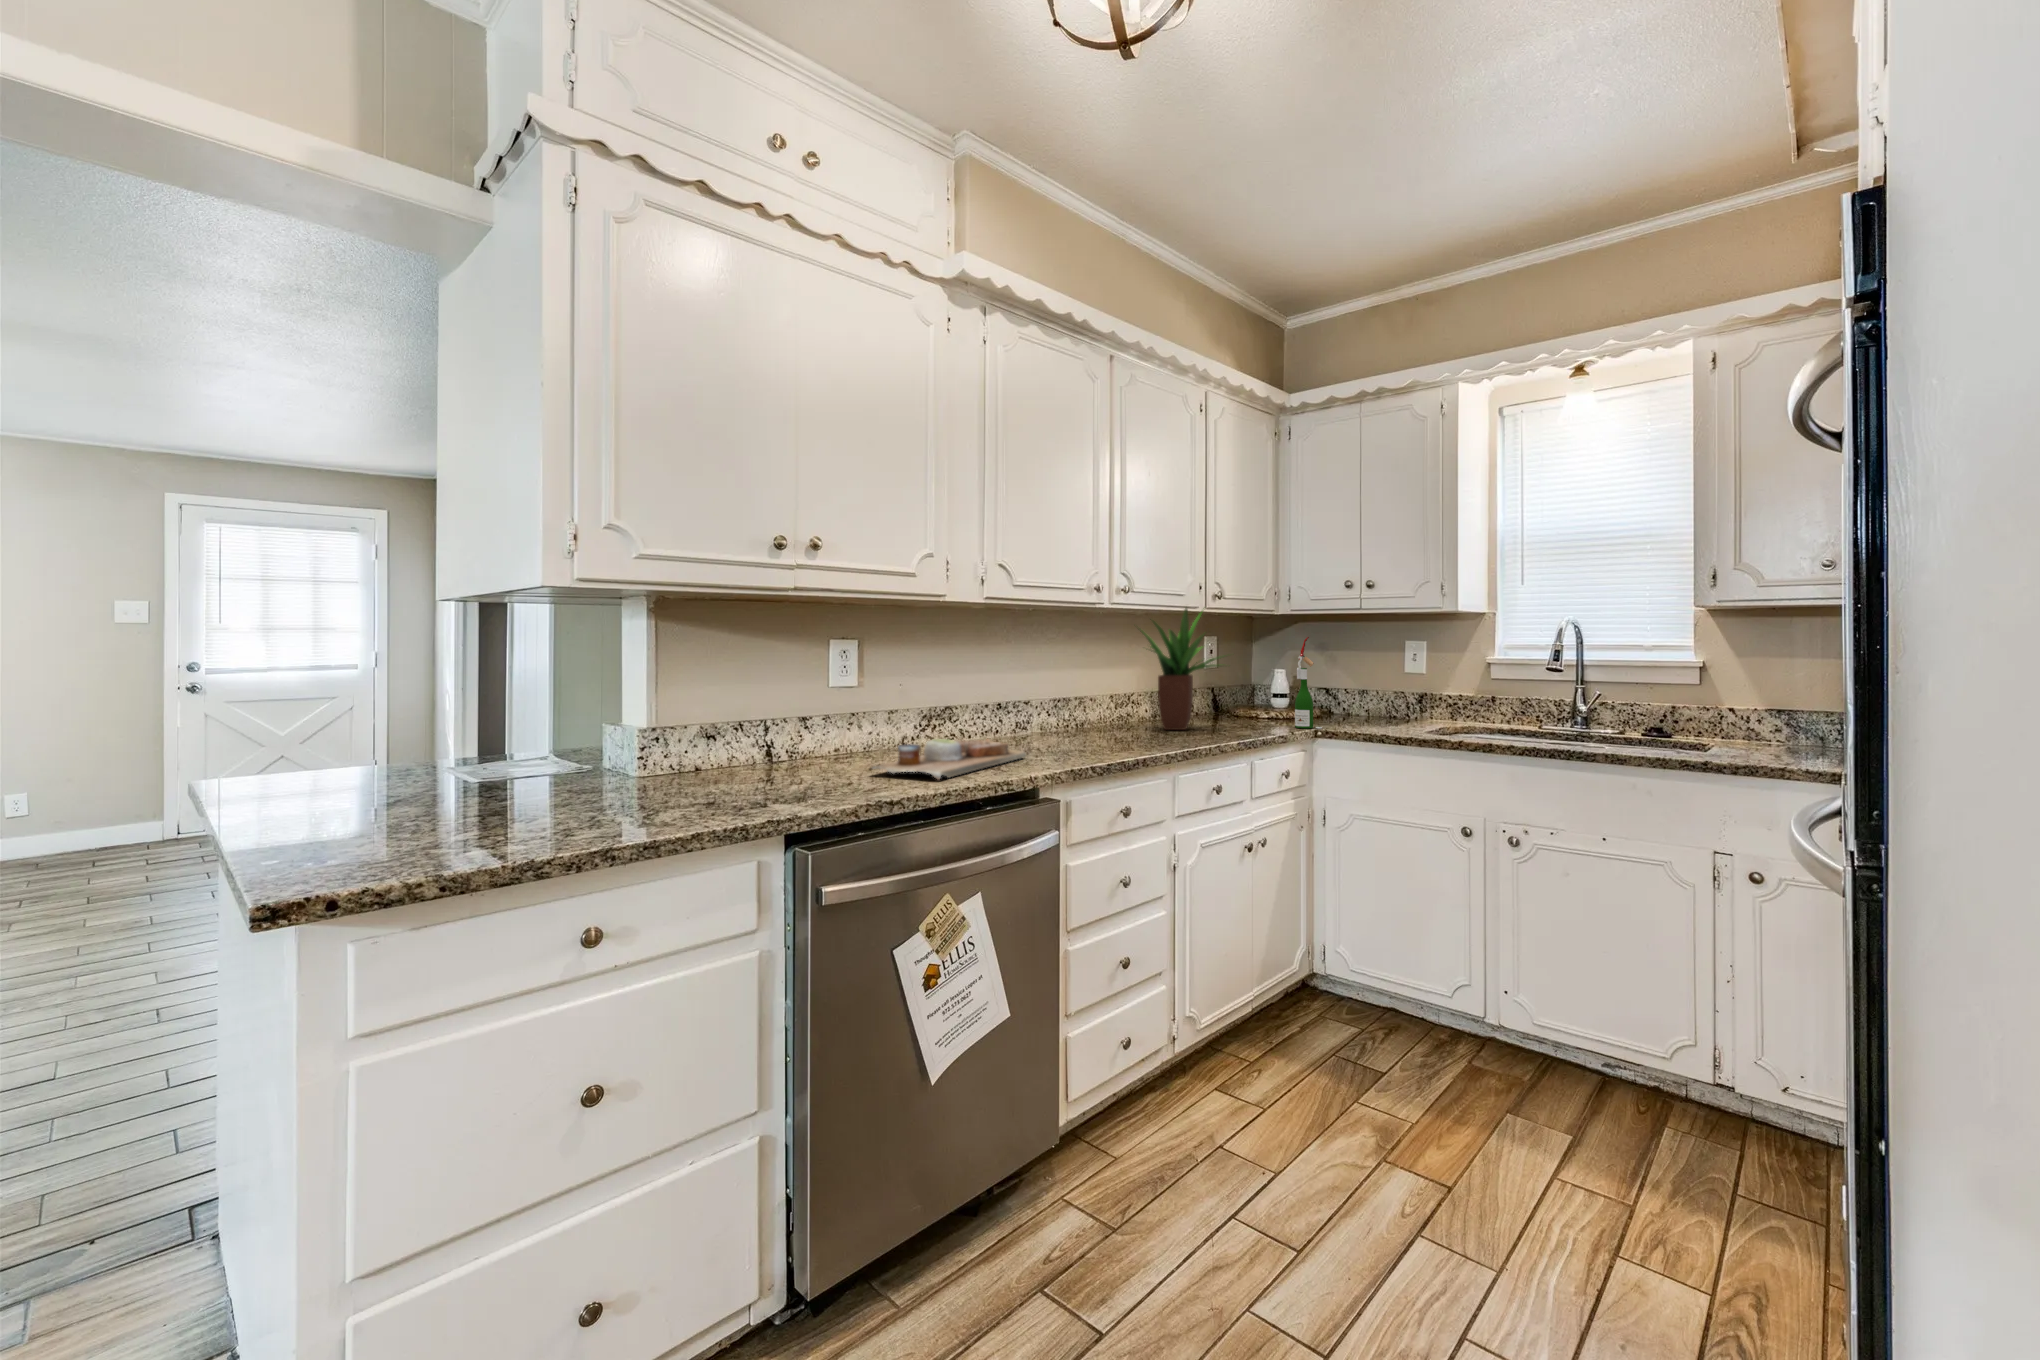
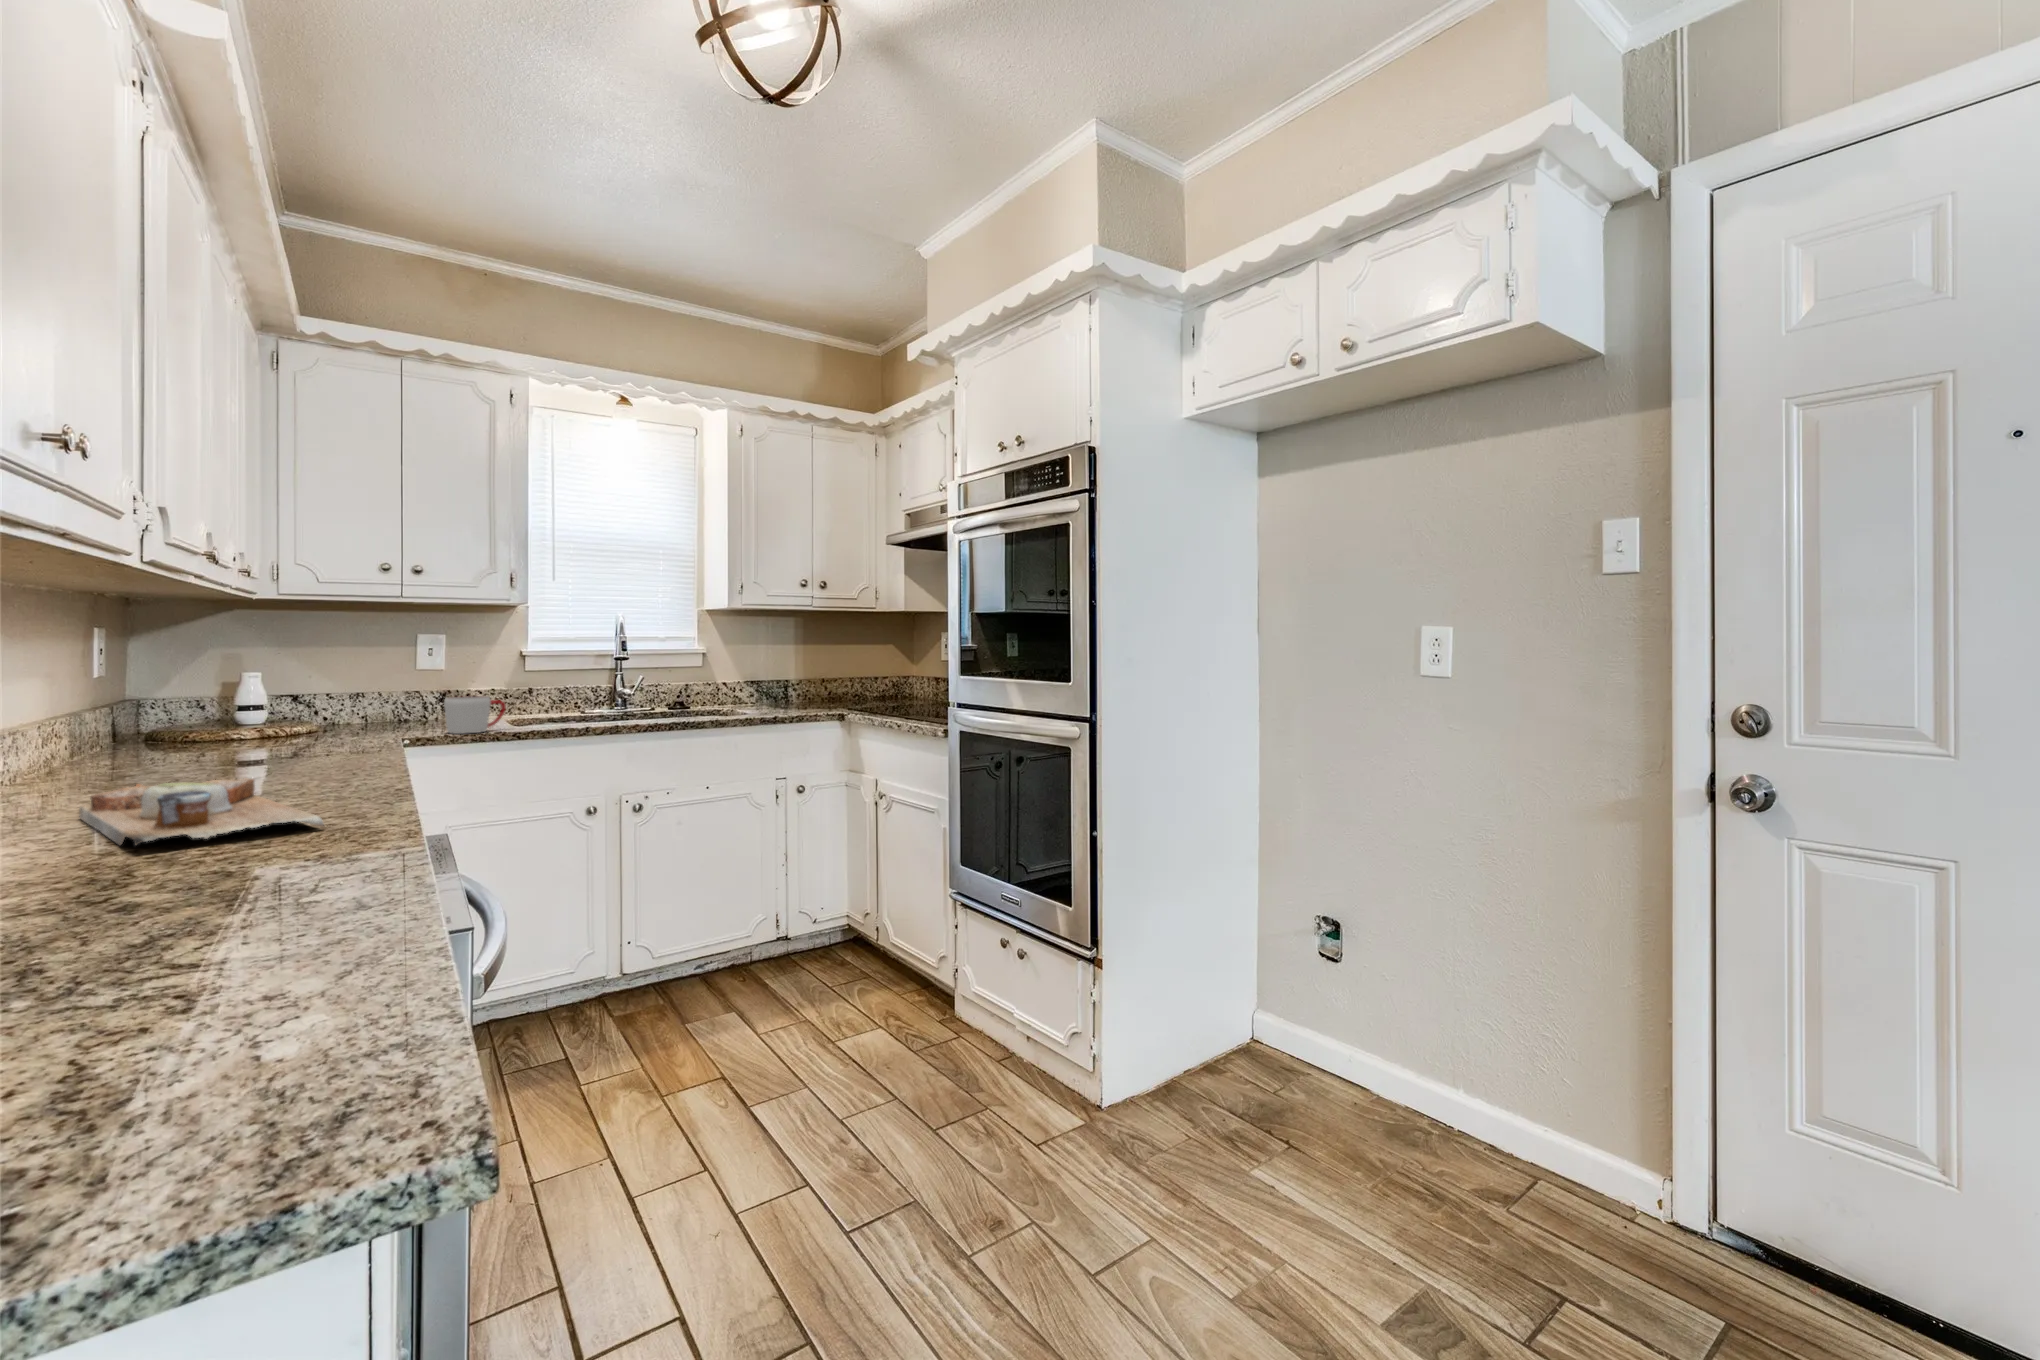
potted plant: present [1140,608,1222,730] -> none [118,581,319,757]
wine bottle: present [1295,637,1322,729] -> none [363,627,405,736]
mug: none [1337,700,1391,735] -> present [444,696,506,734]

